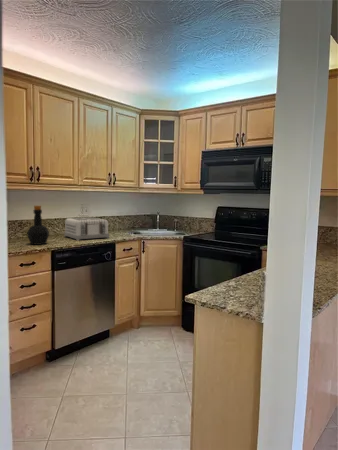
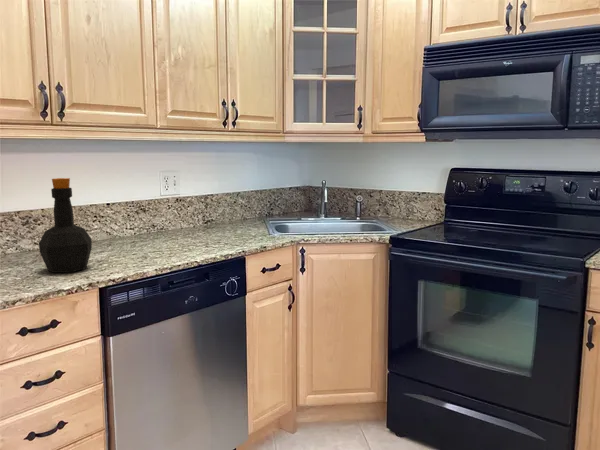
toaster: present [64,217,109,240] -> none [129,199,230,255]

